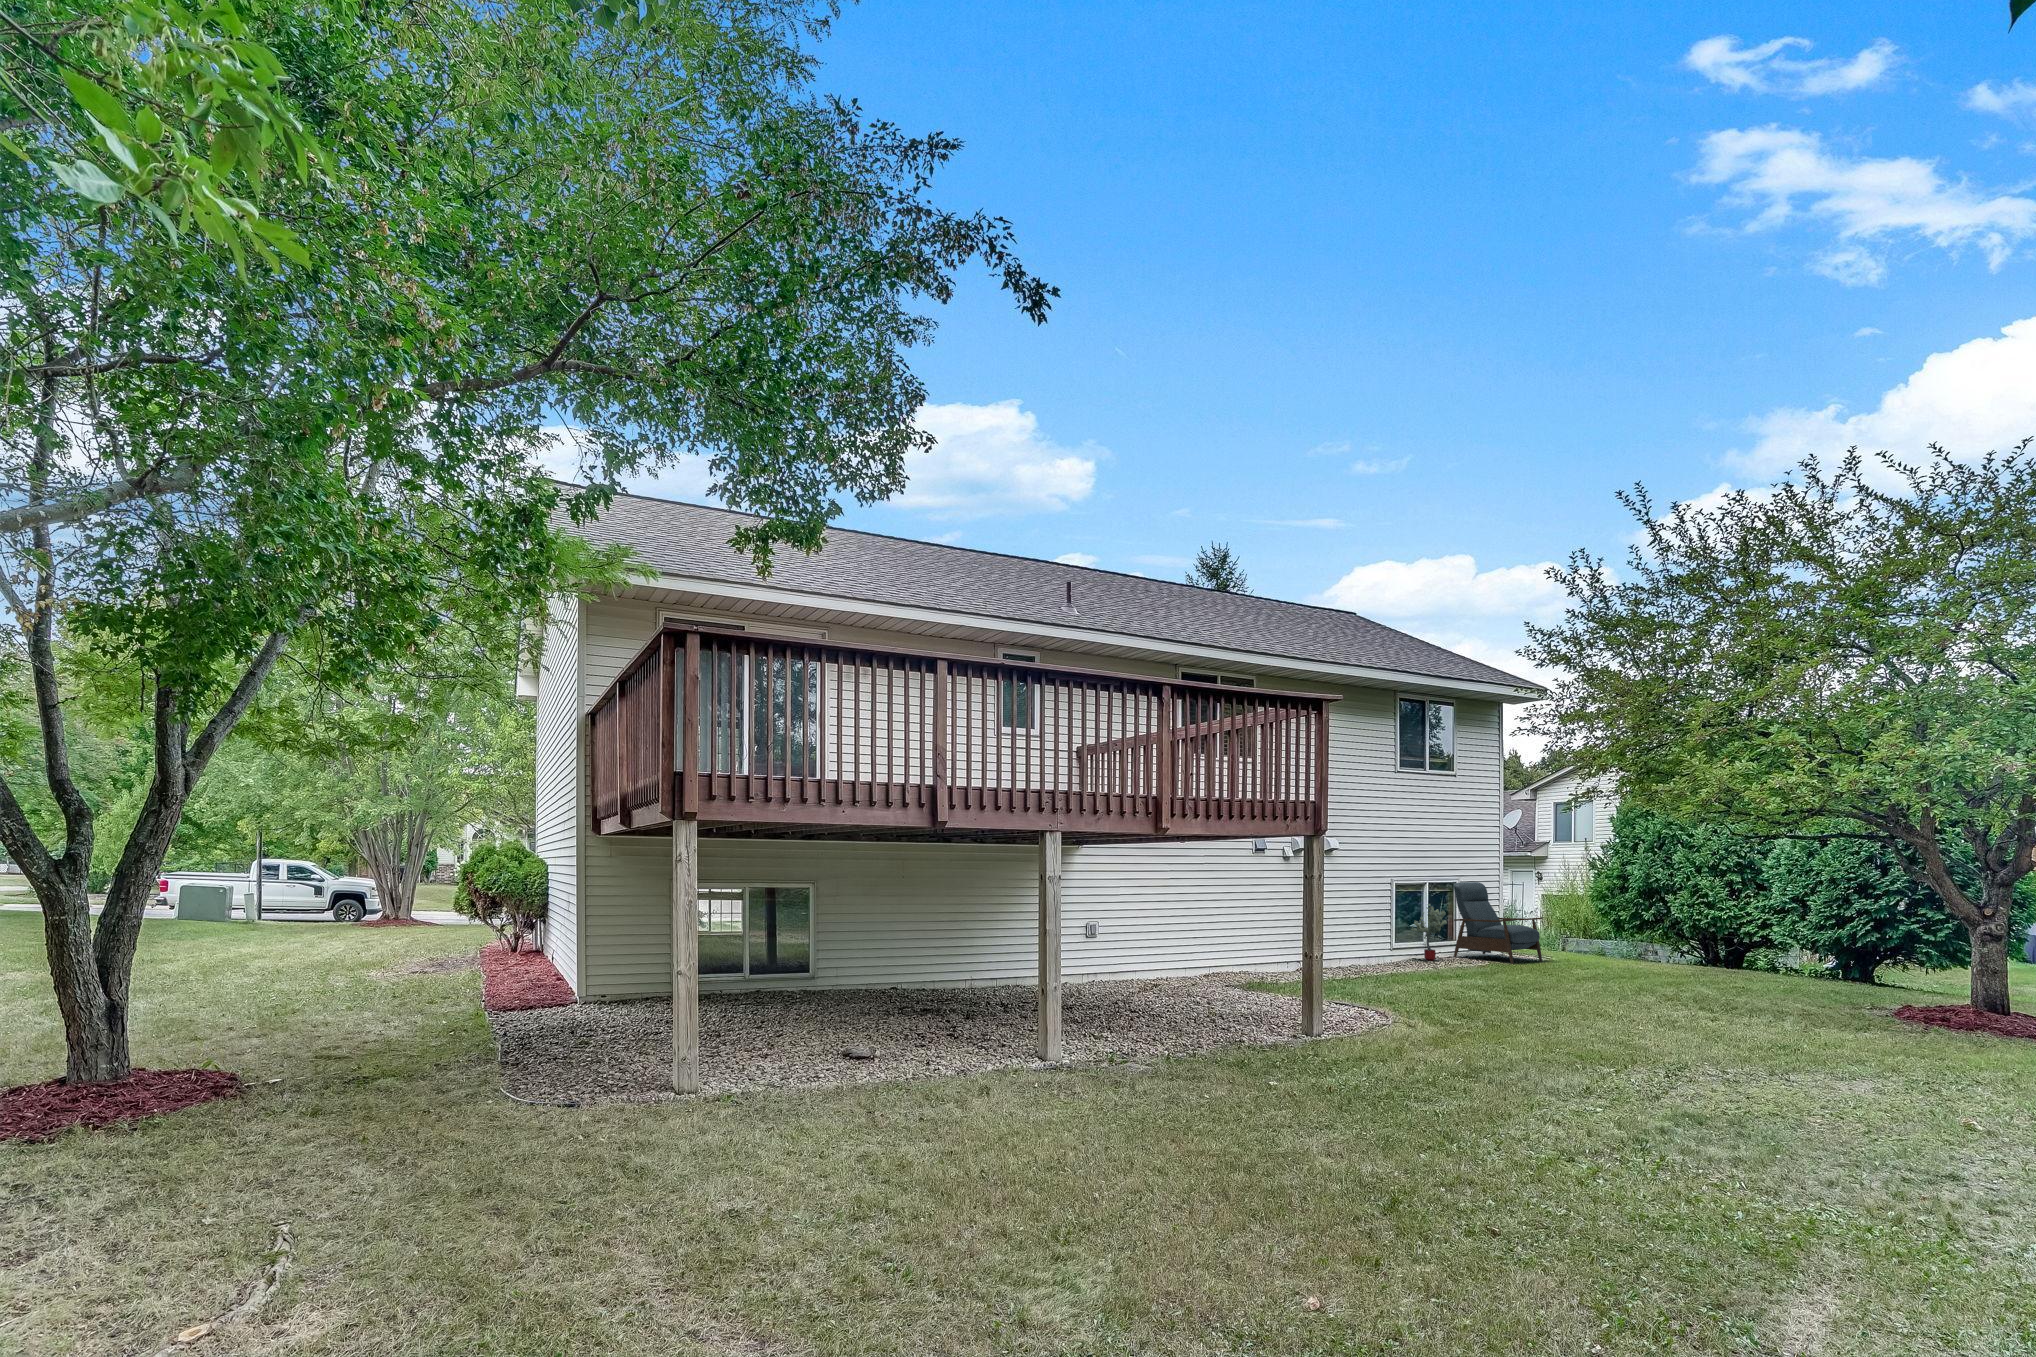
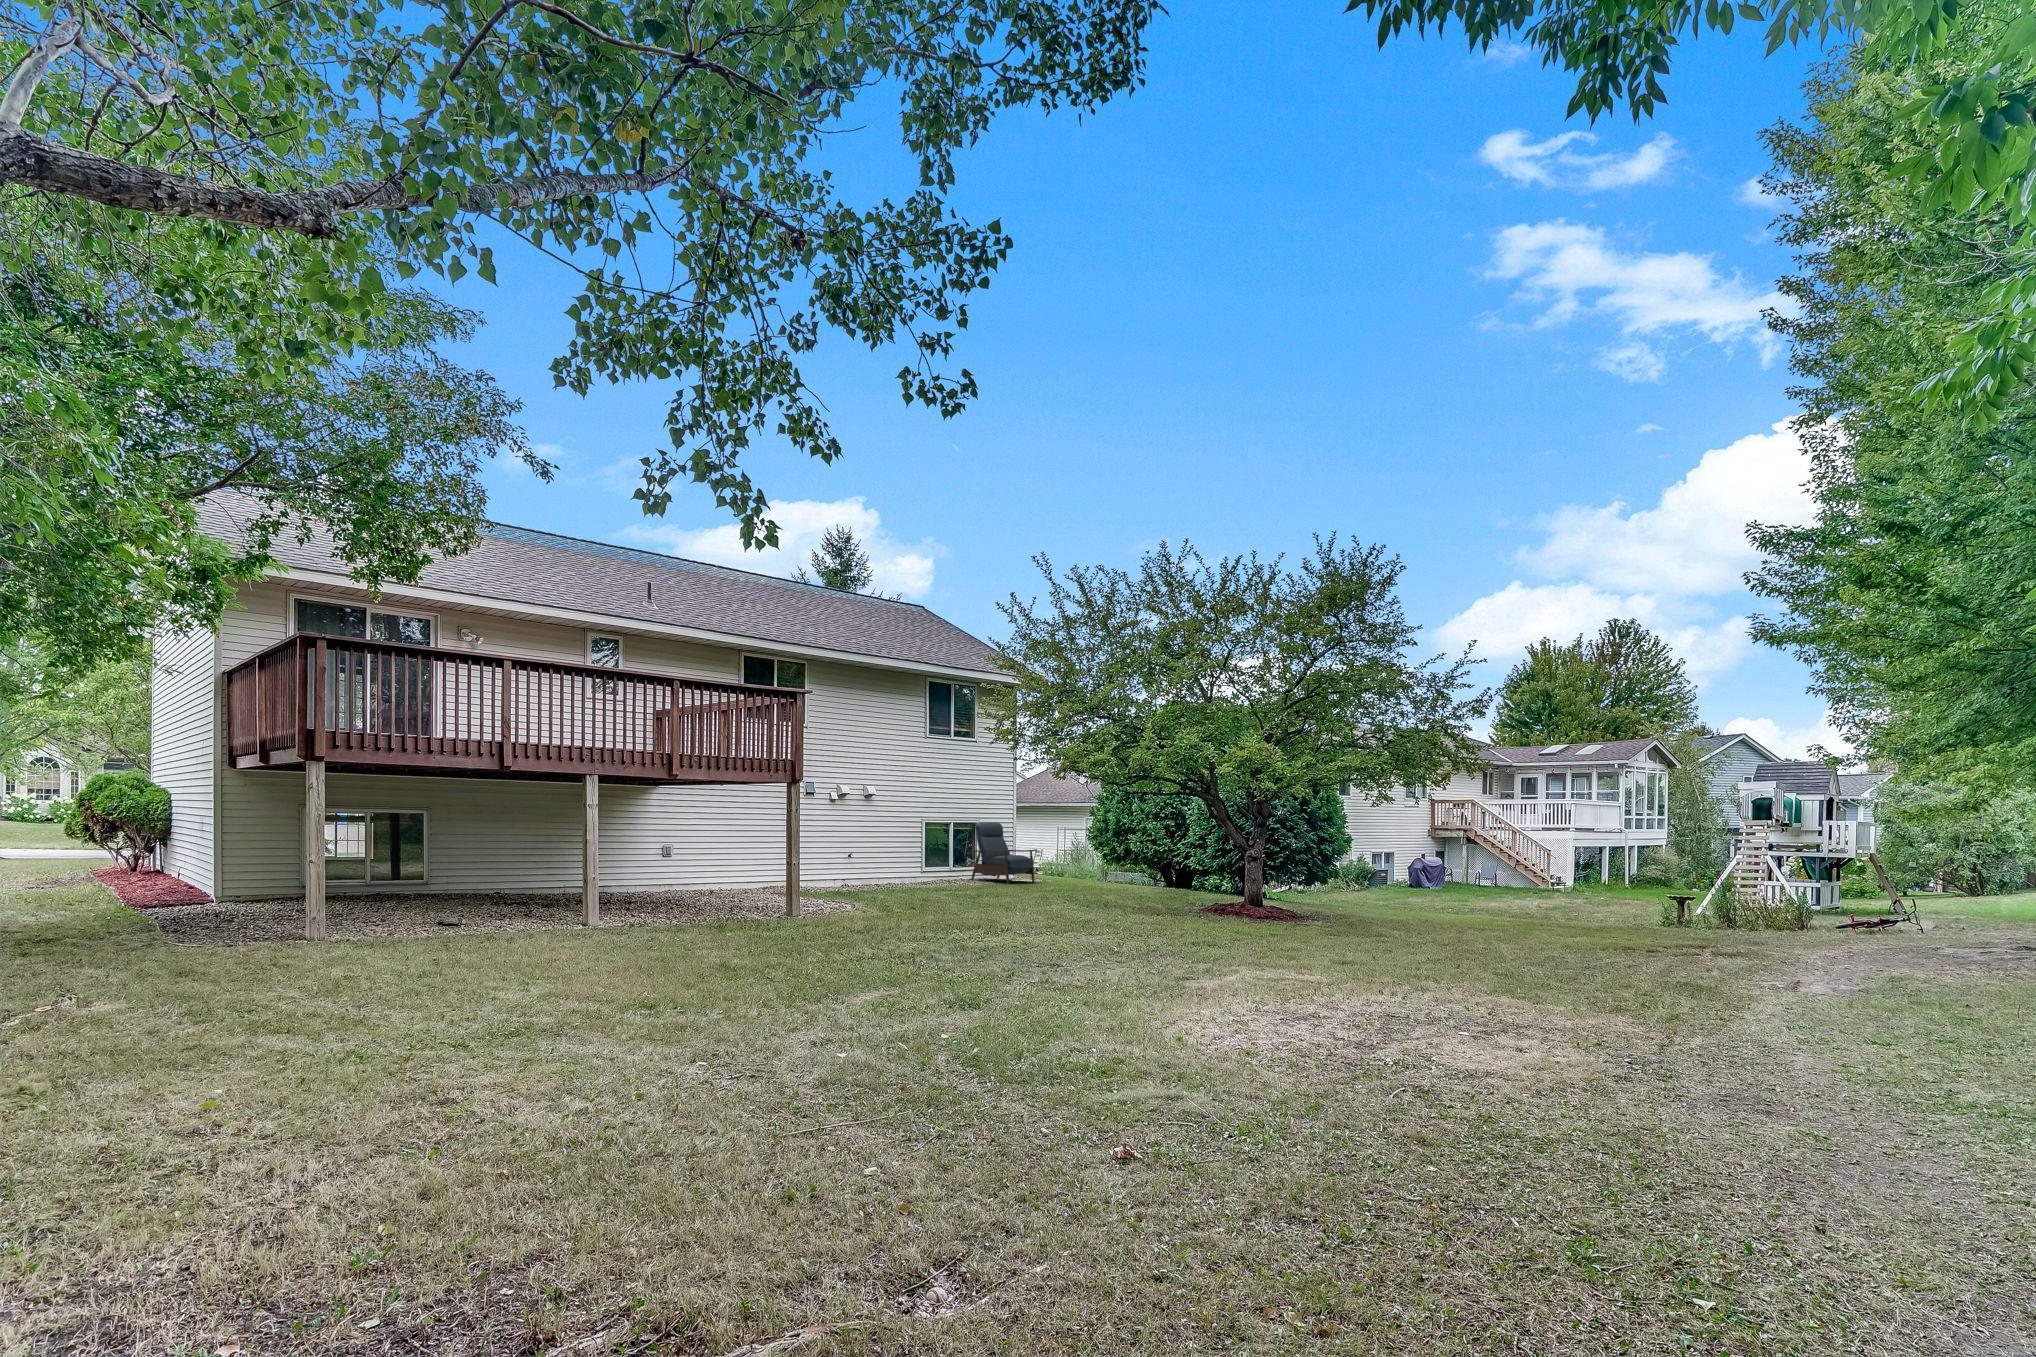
potted tree: present [1411,904,1447,961] -> none [934,838,964,882]

